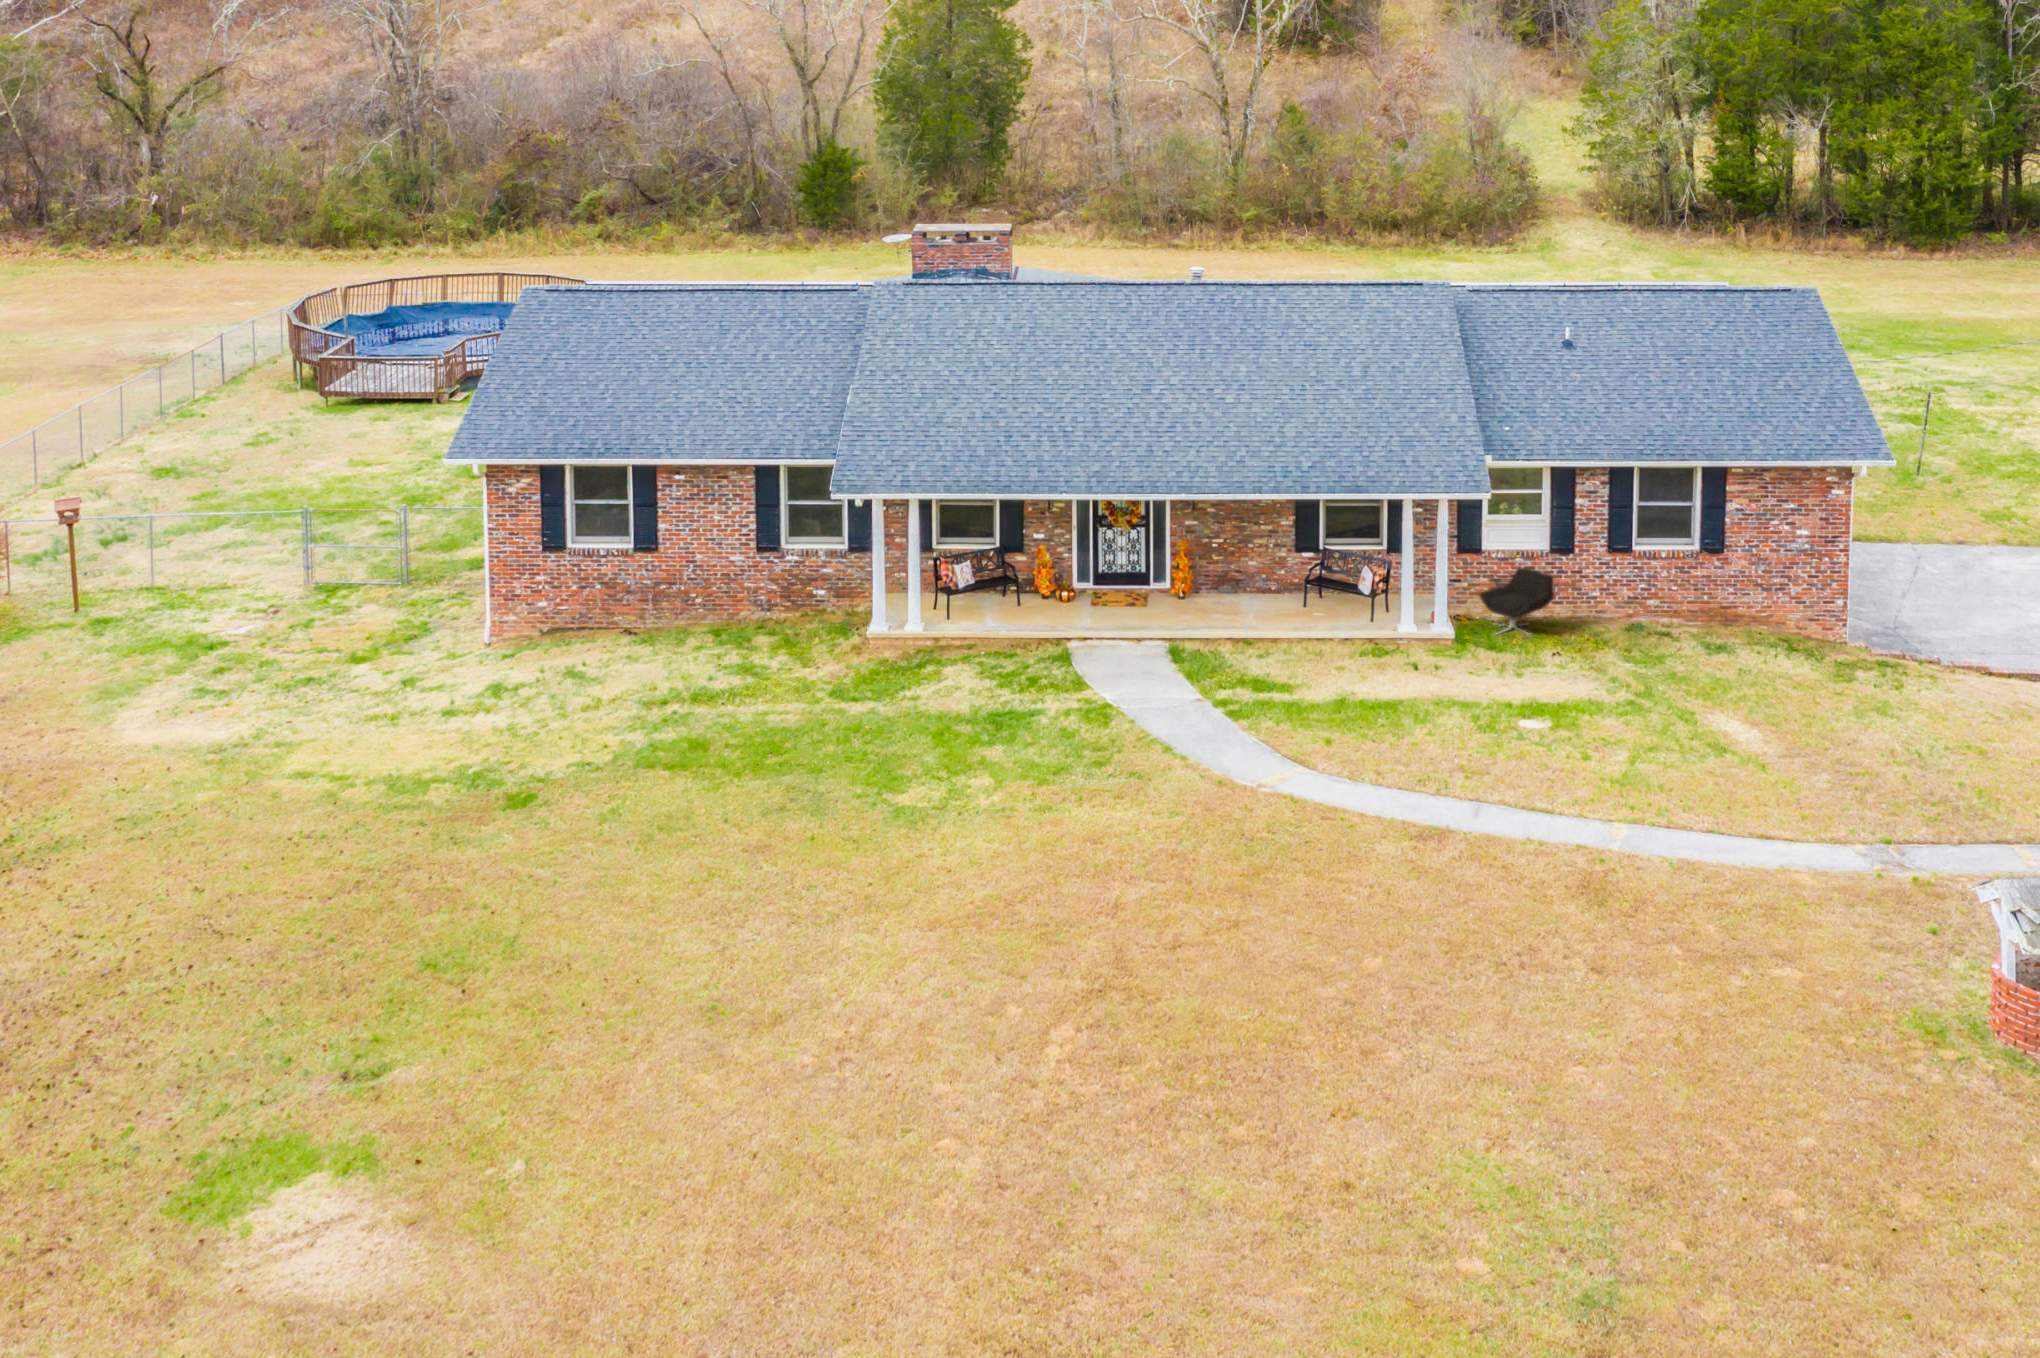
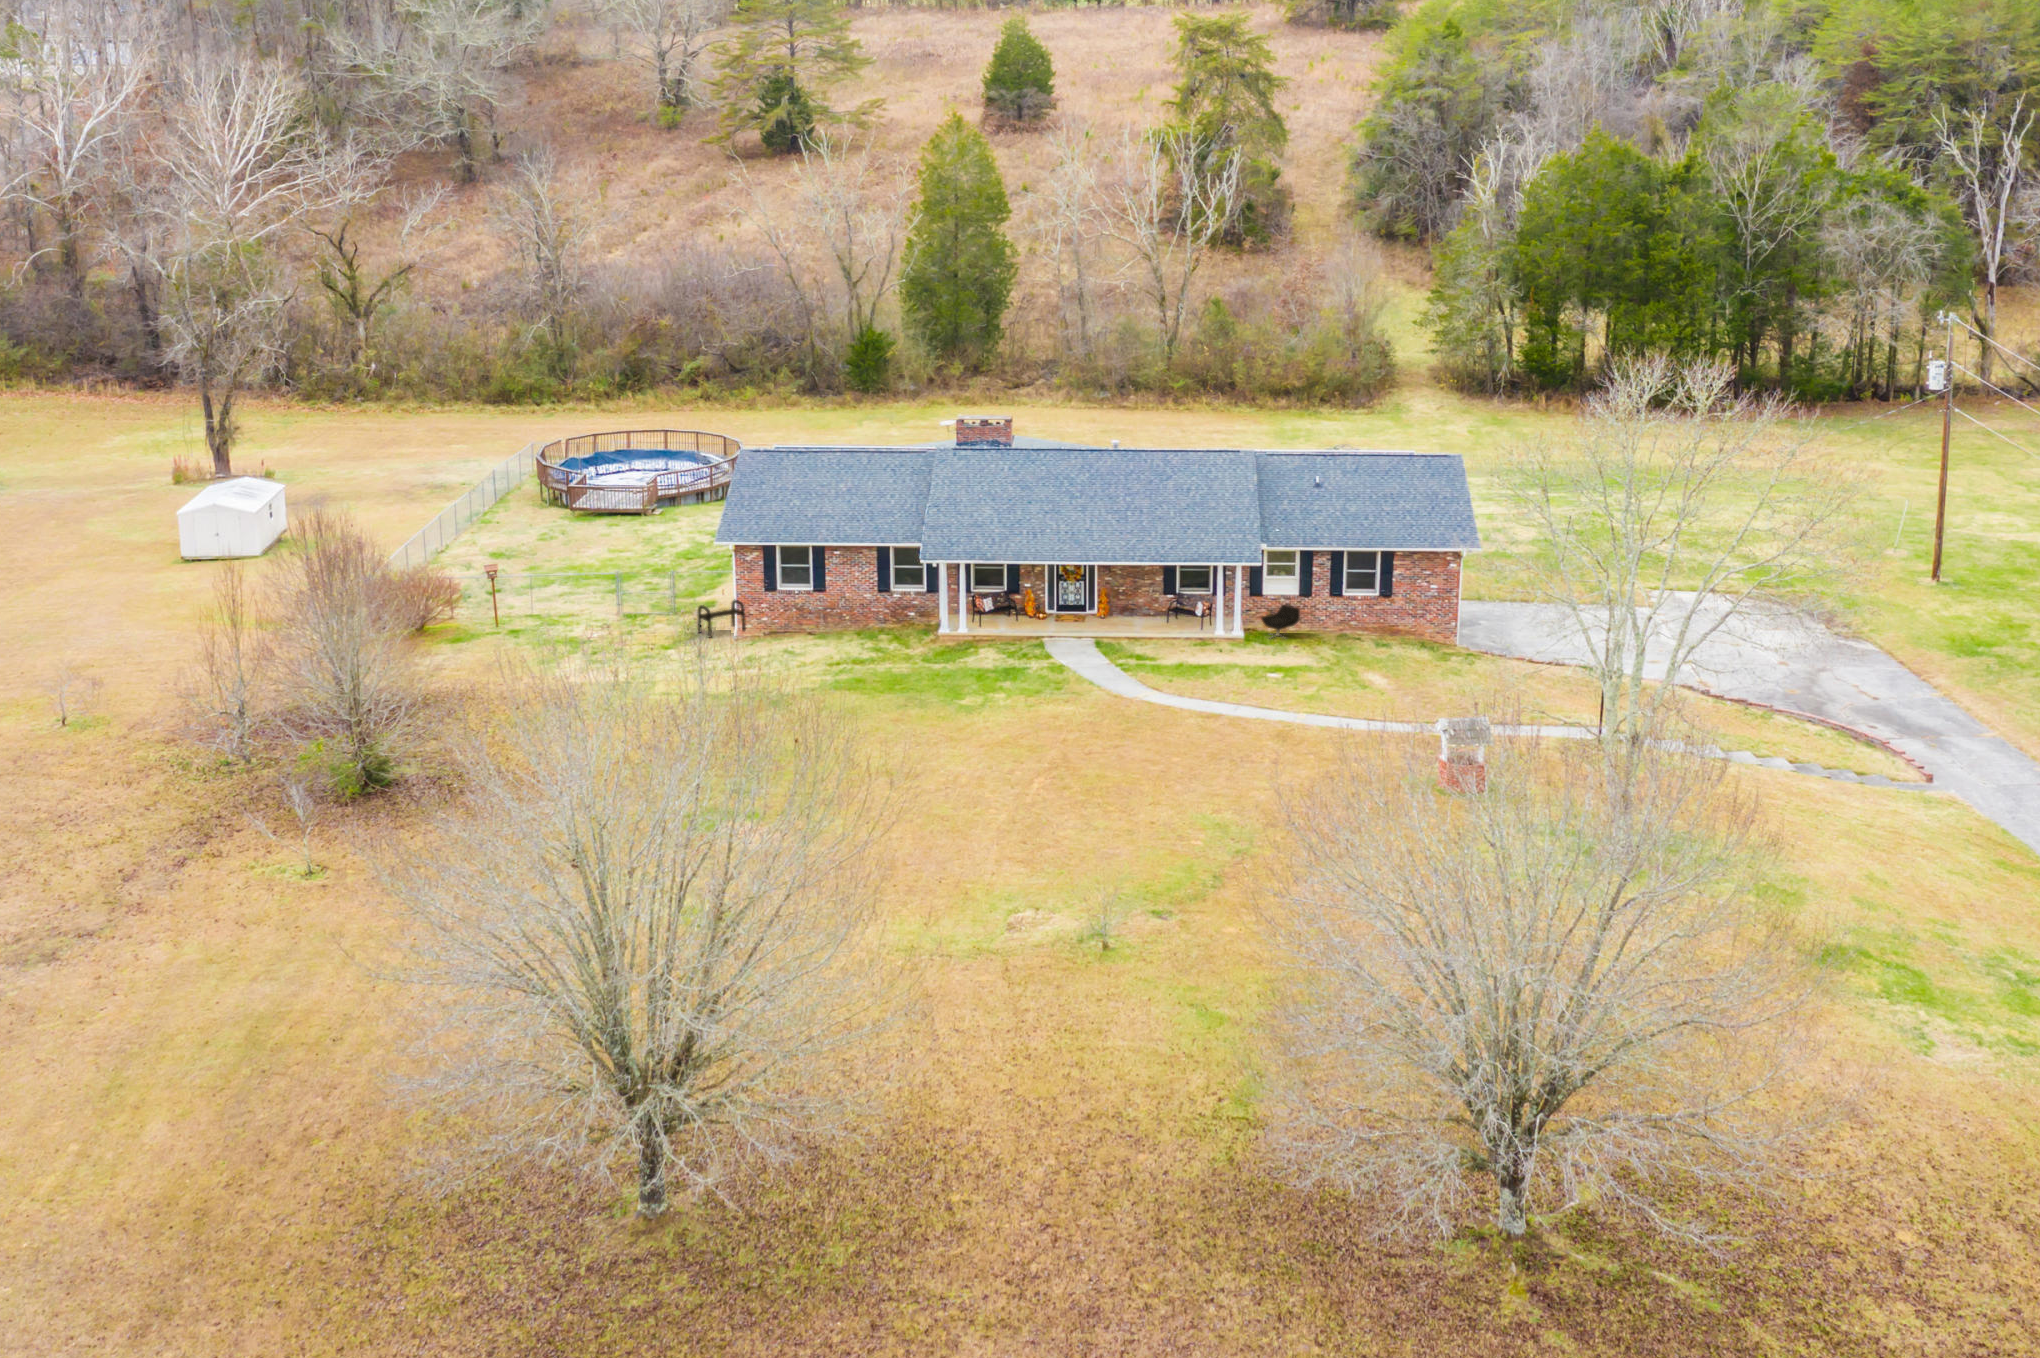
bench: none [414,567,509,643] -> present [698,599,746,637]

